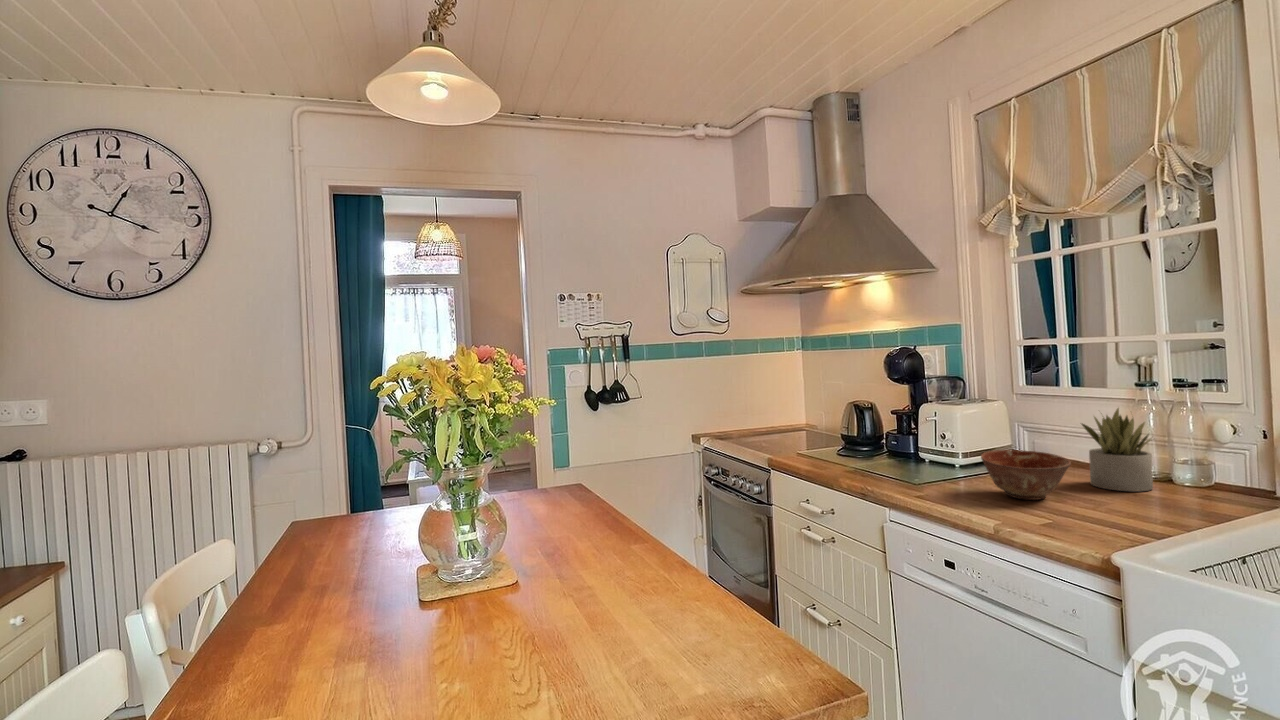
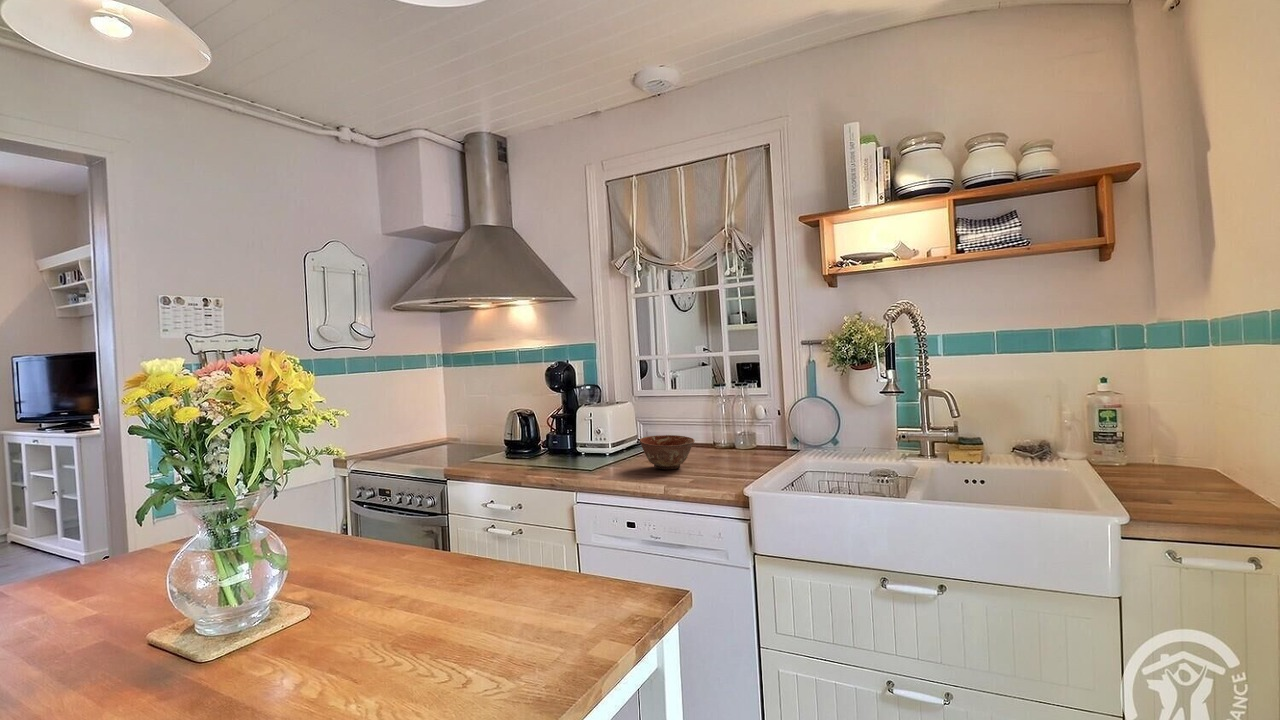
succulent plant: present [1082,408,1153,491] -> none [690,401,730,457]

